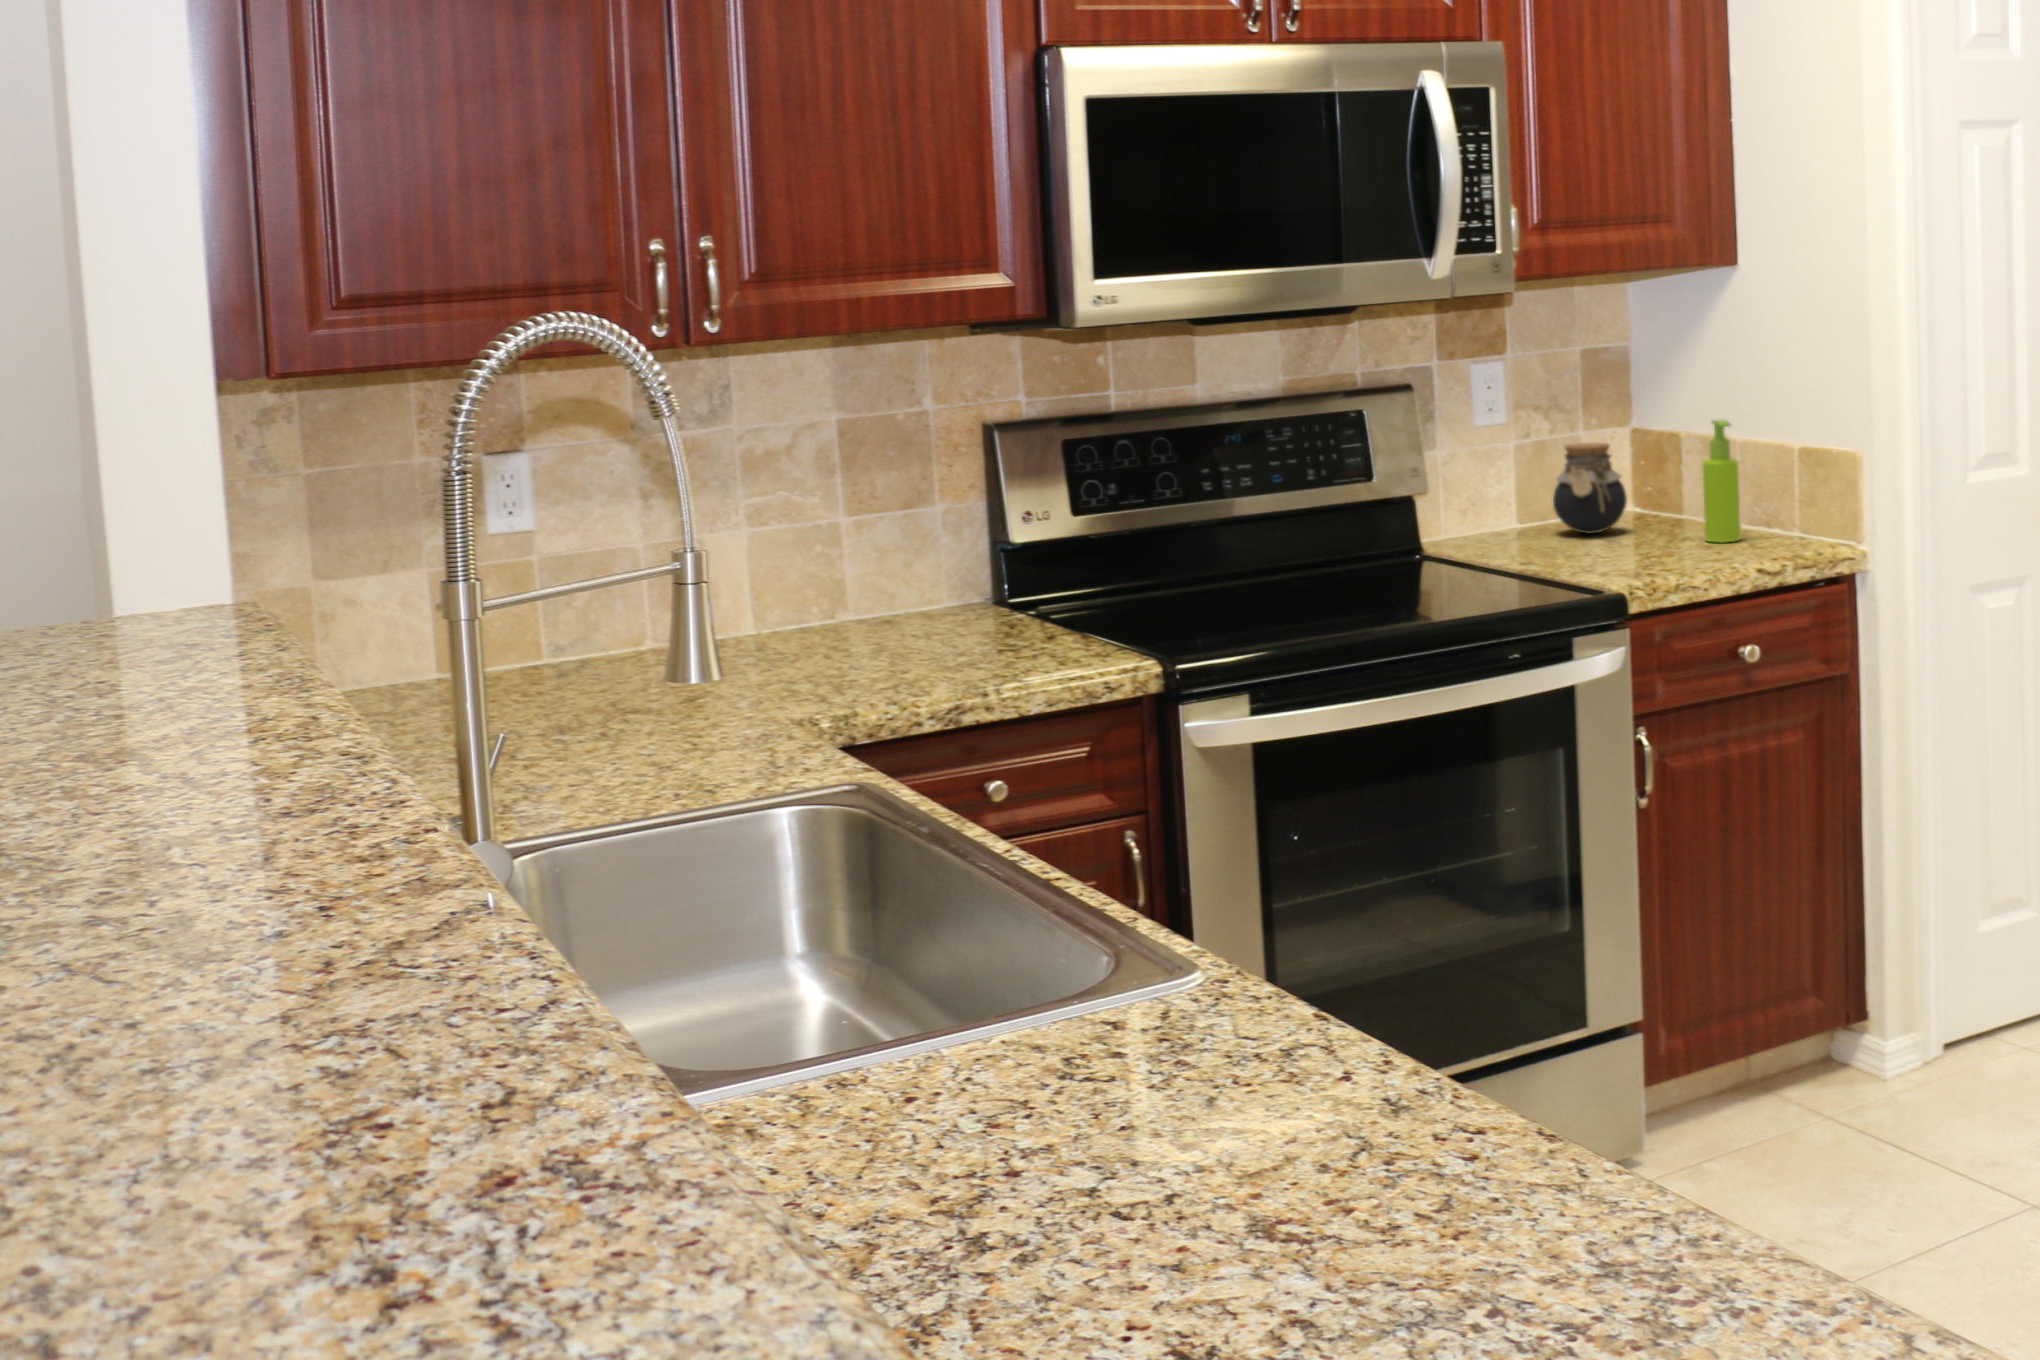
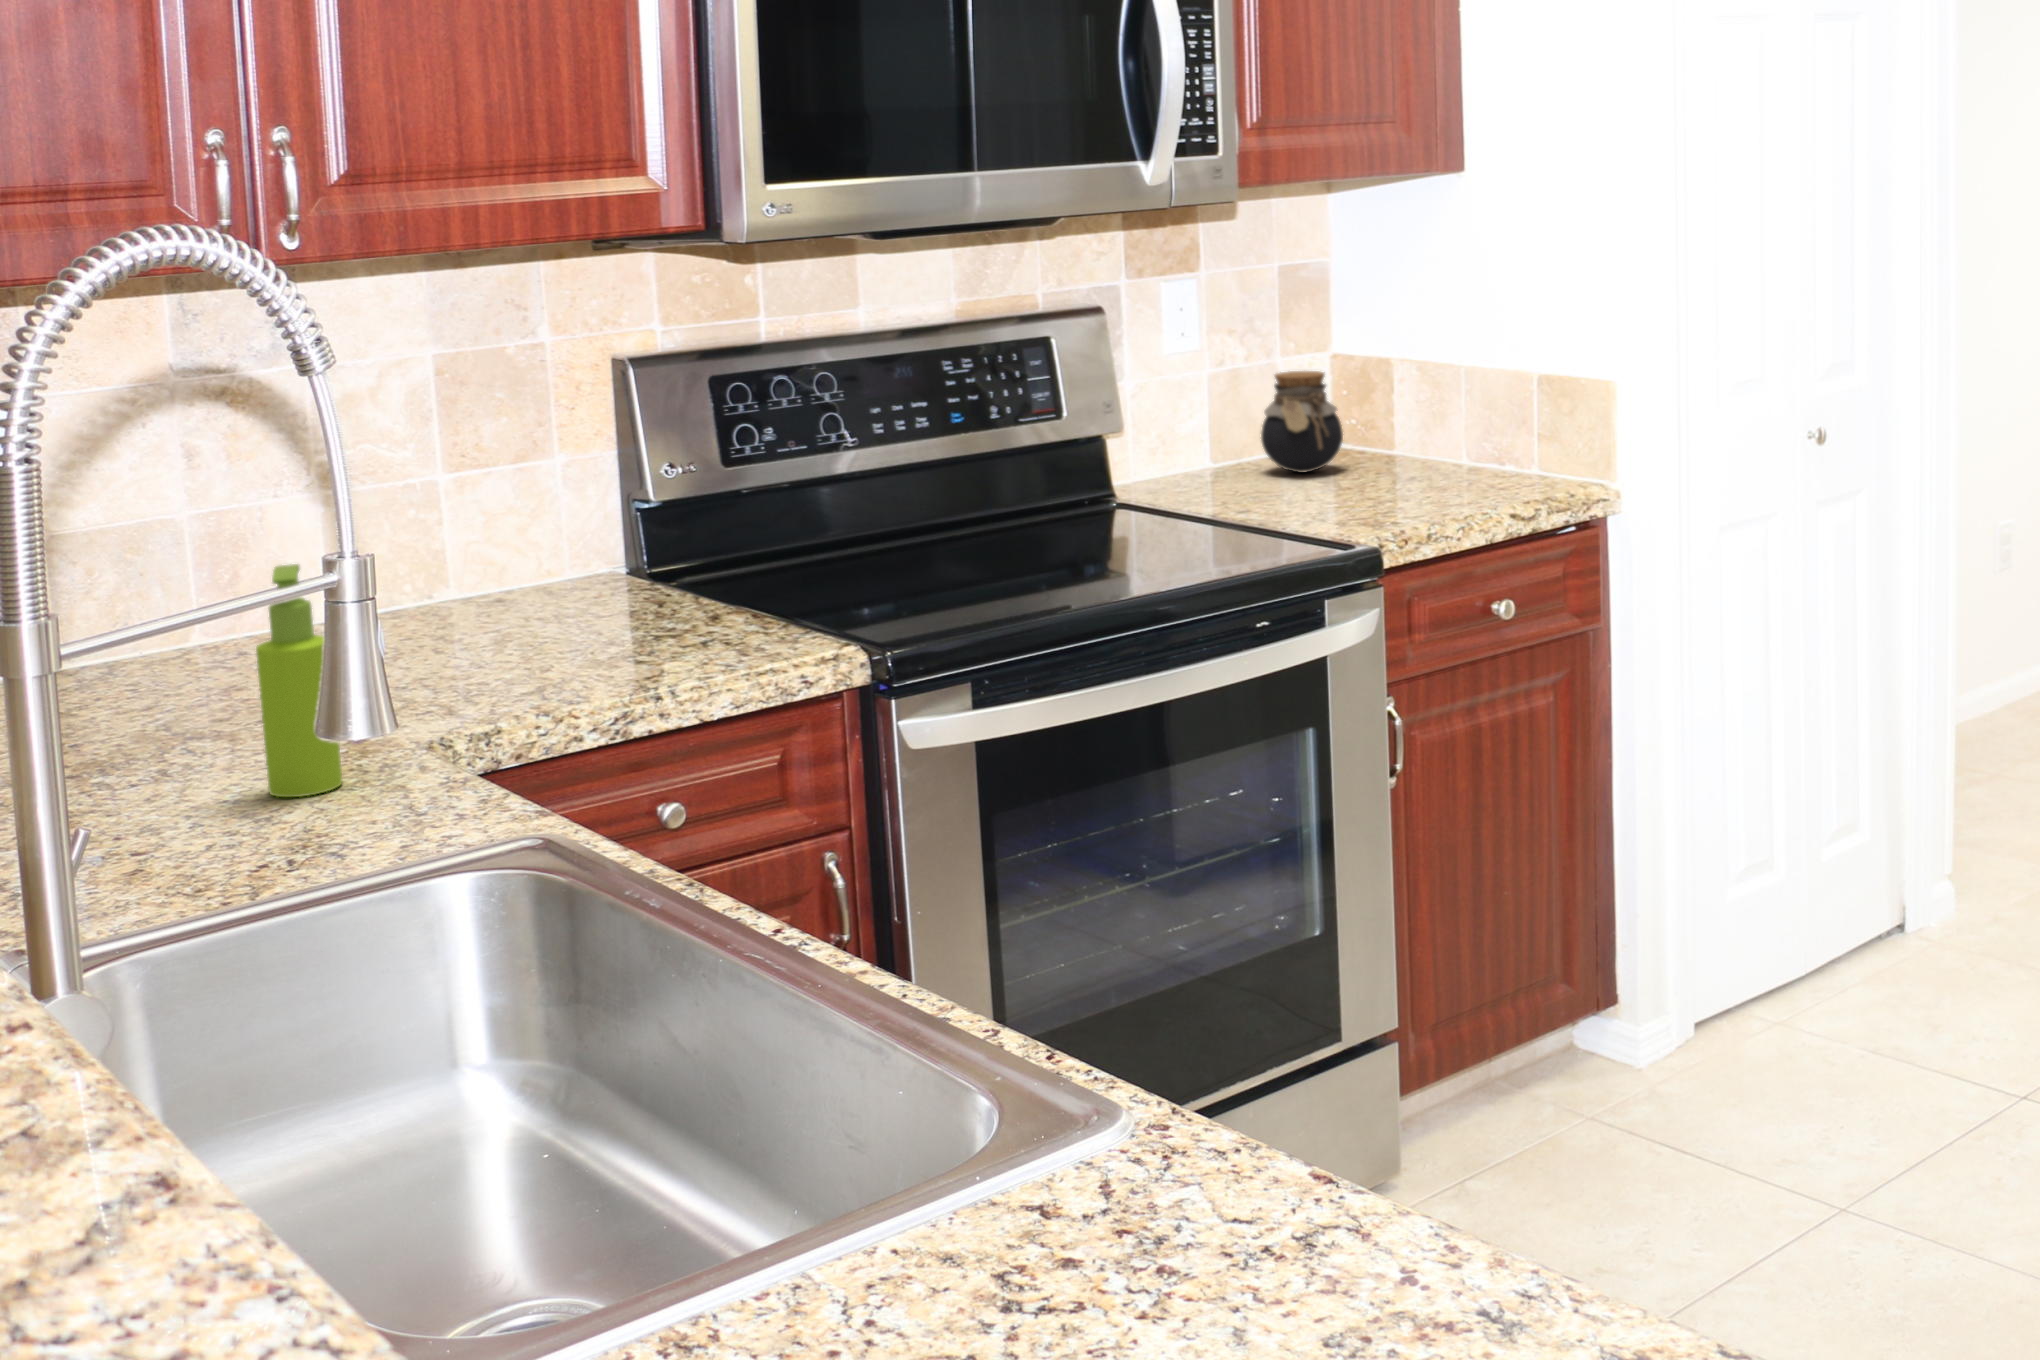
soap dispenser: present [1703,420,1741,542] -> present [256,564,342,797]

